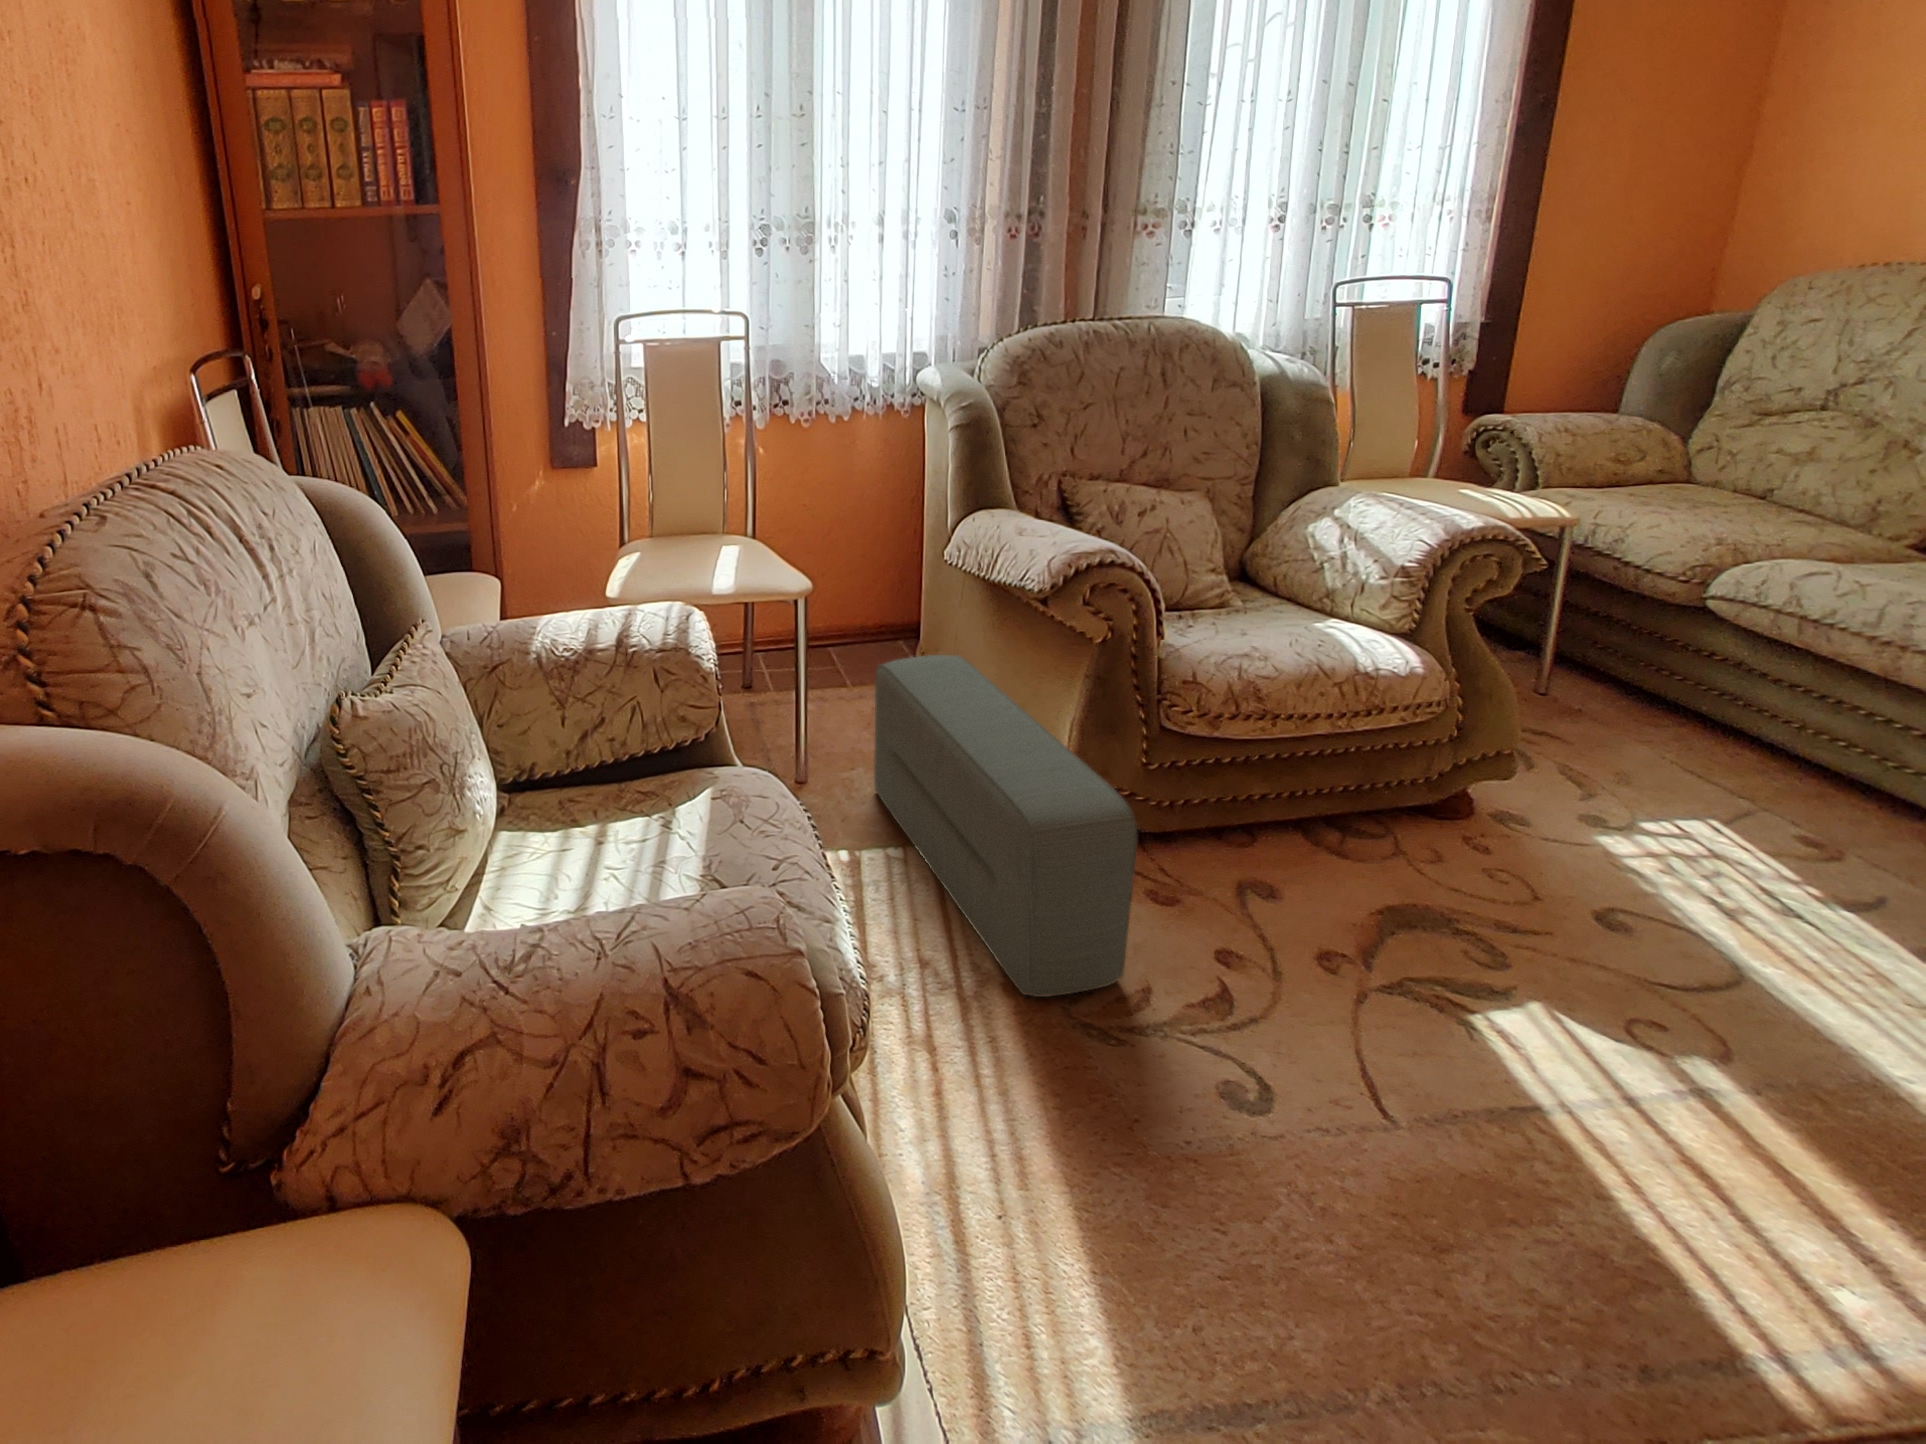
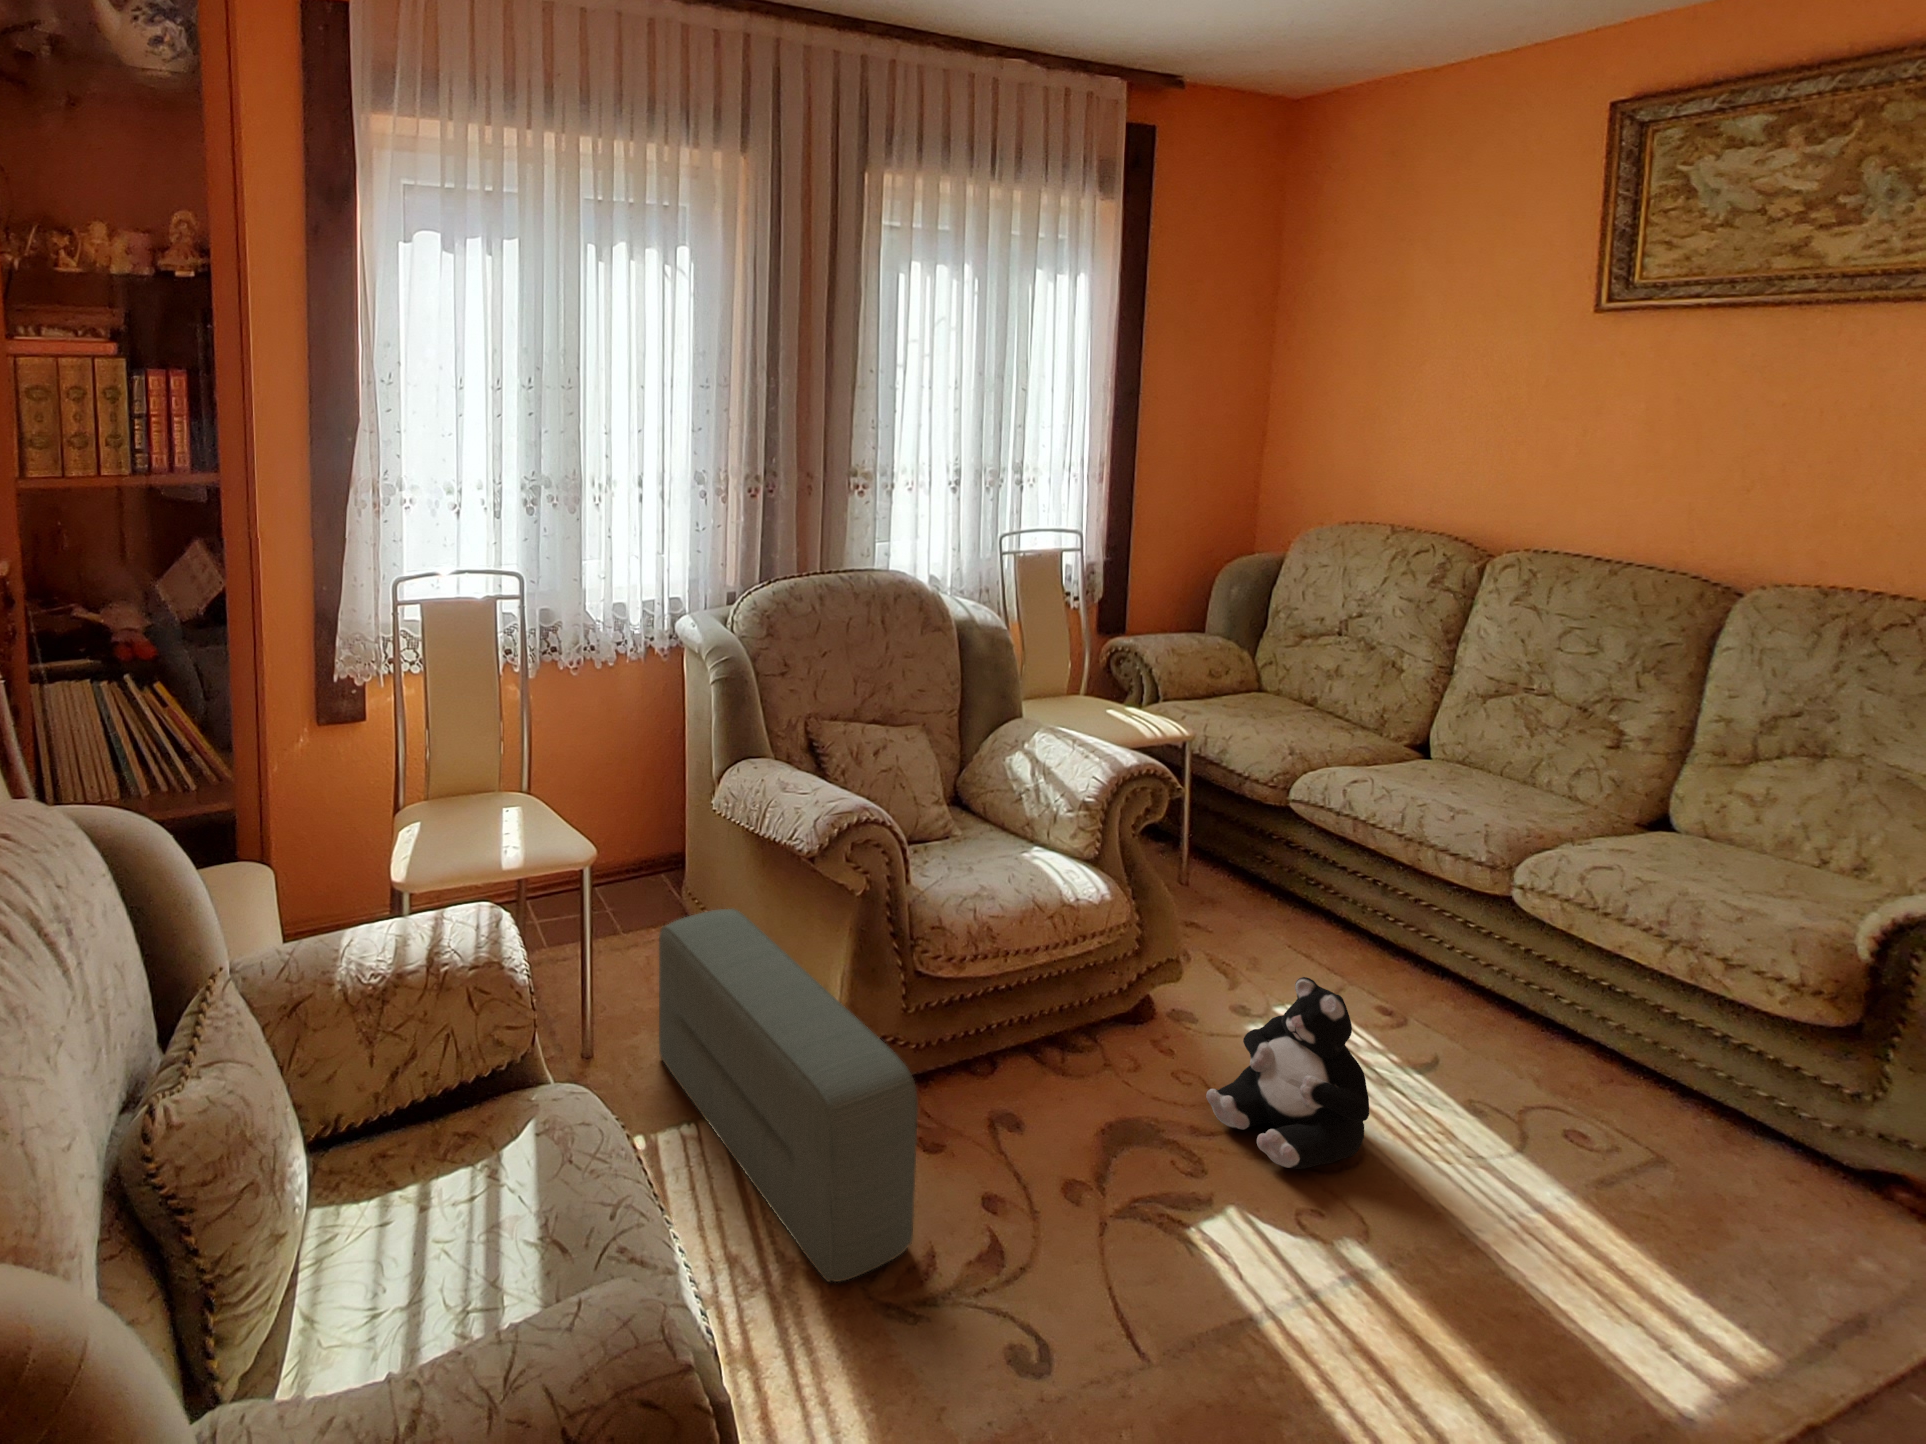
plush toy: none [1522,778,1758,984] -> present [1206,977,1369,1169]

